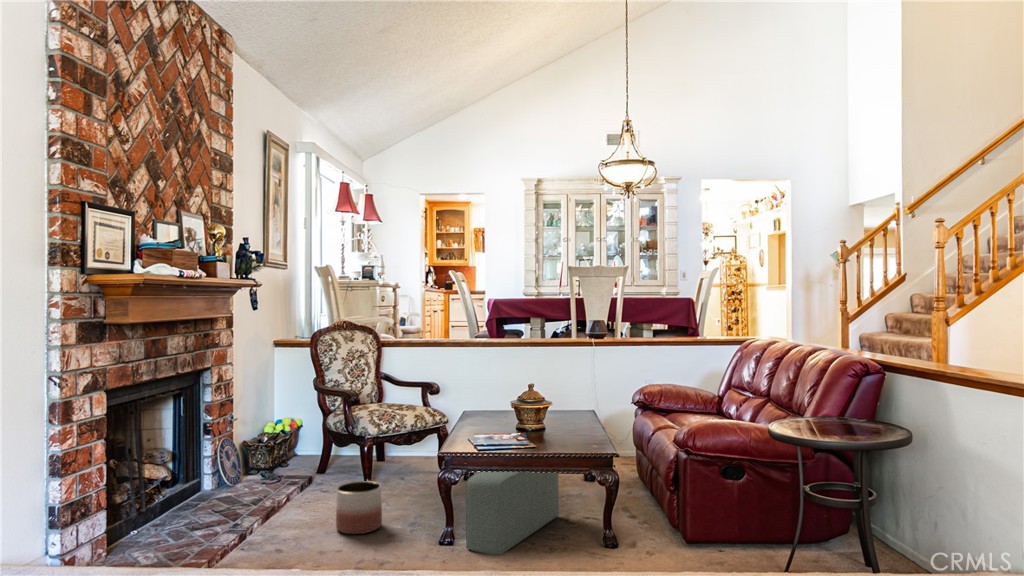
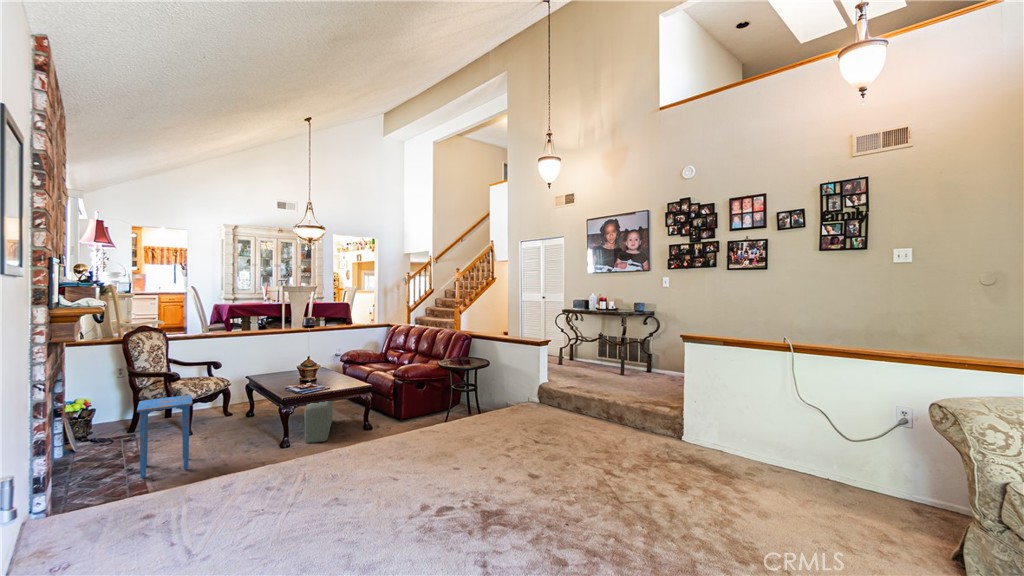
side table: none [218,424,311,546] -> present [137,395,192,478]
planter: present [336,481,382,534] -> none [210,423,241,454]

